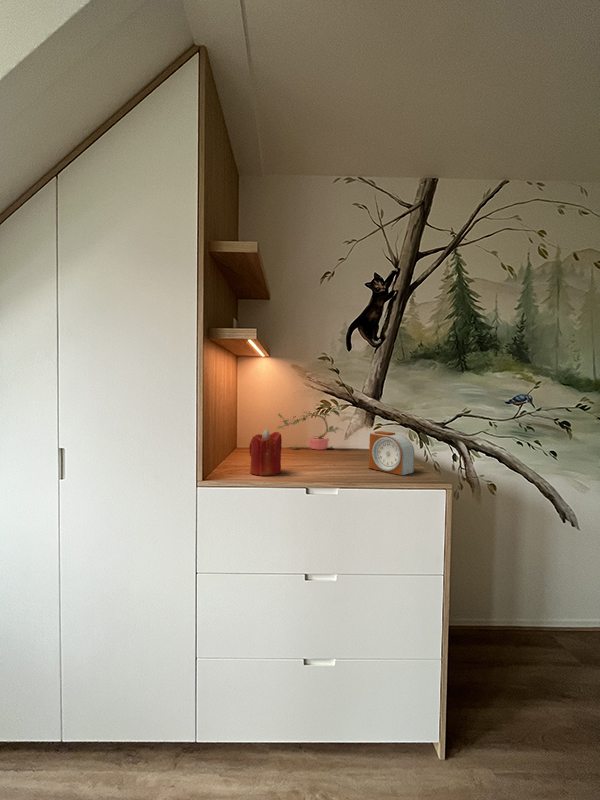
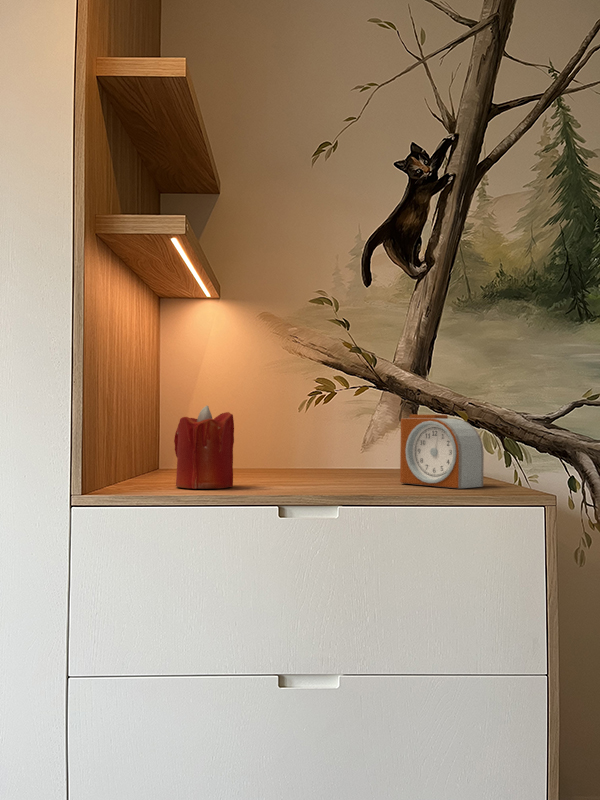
potted plant: present [277,404,345,450] -> none [232,380,366,470]

